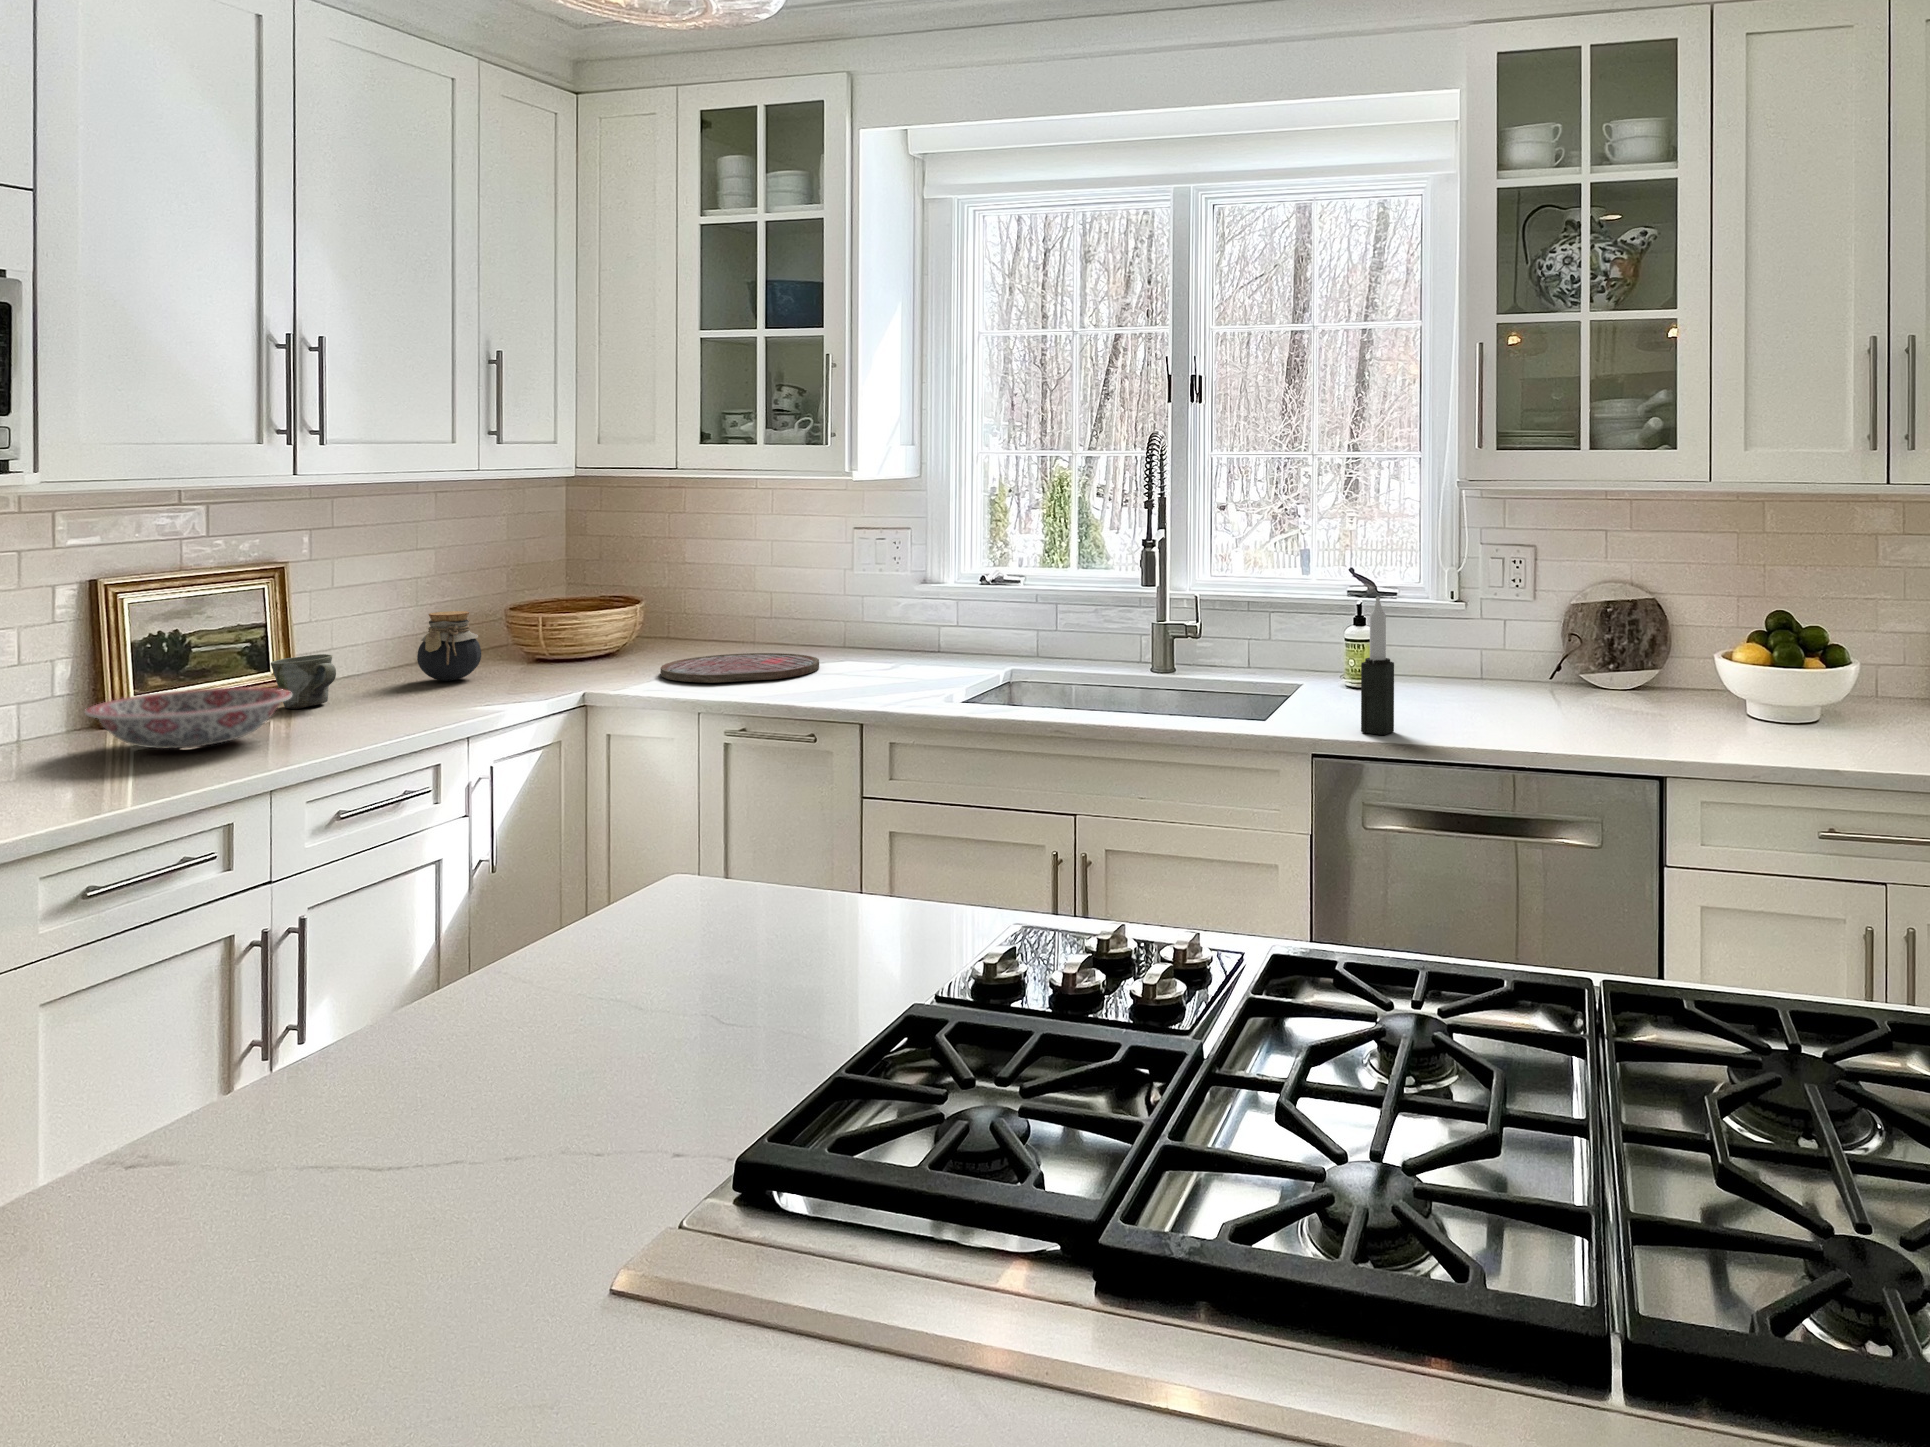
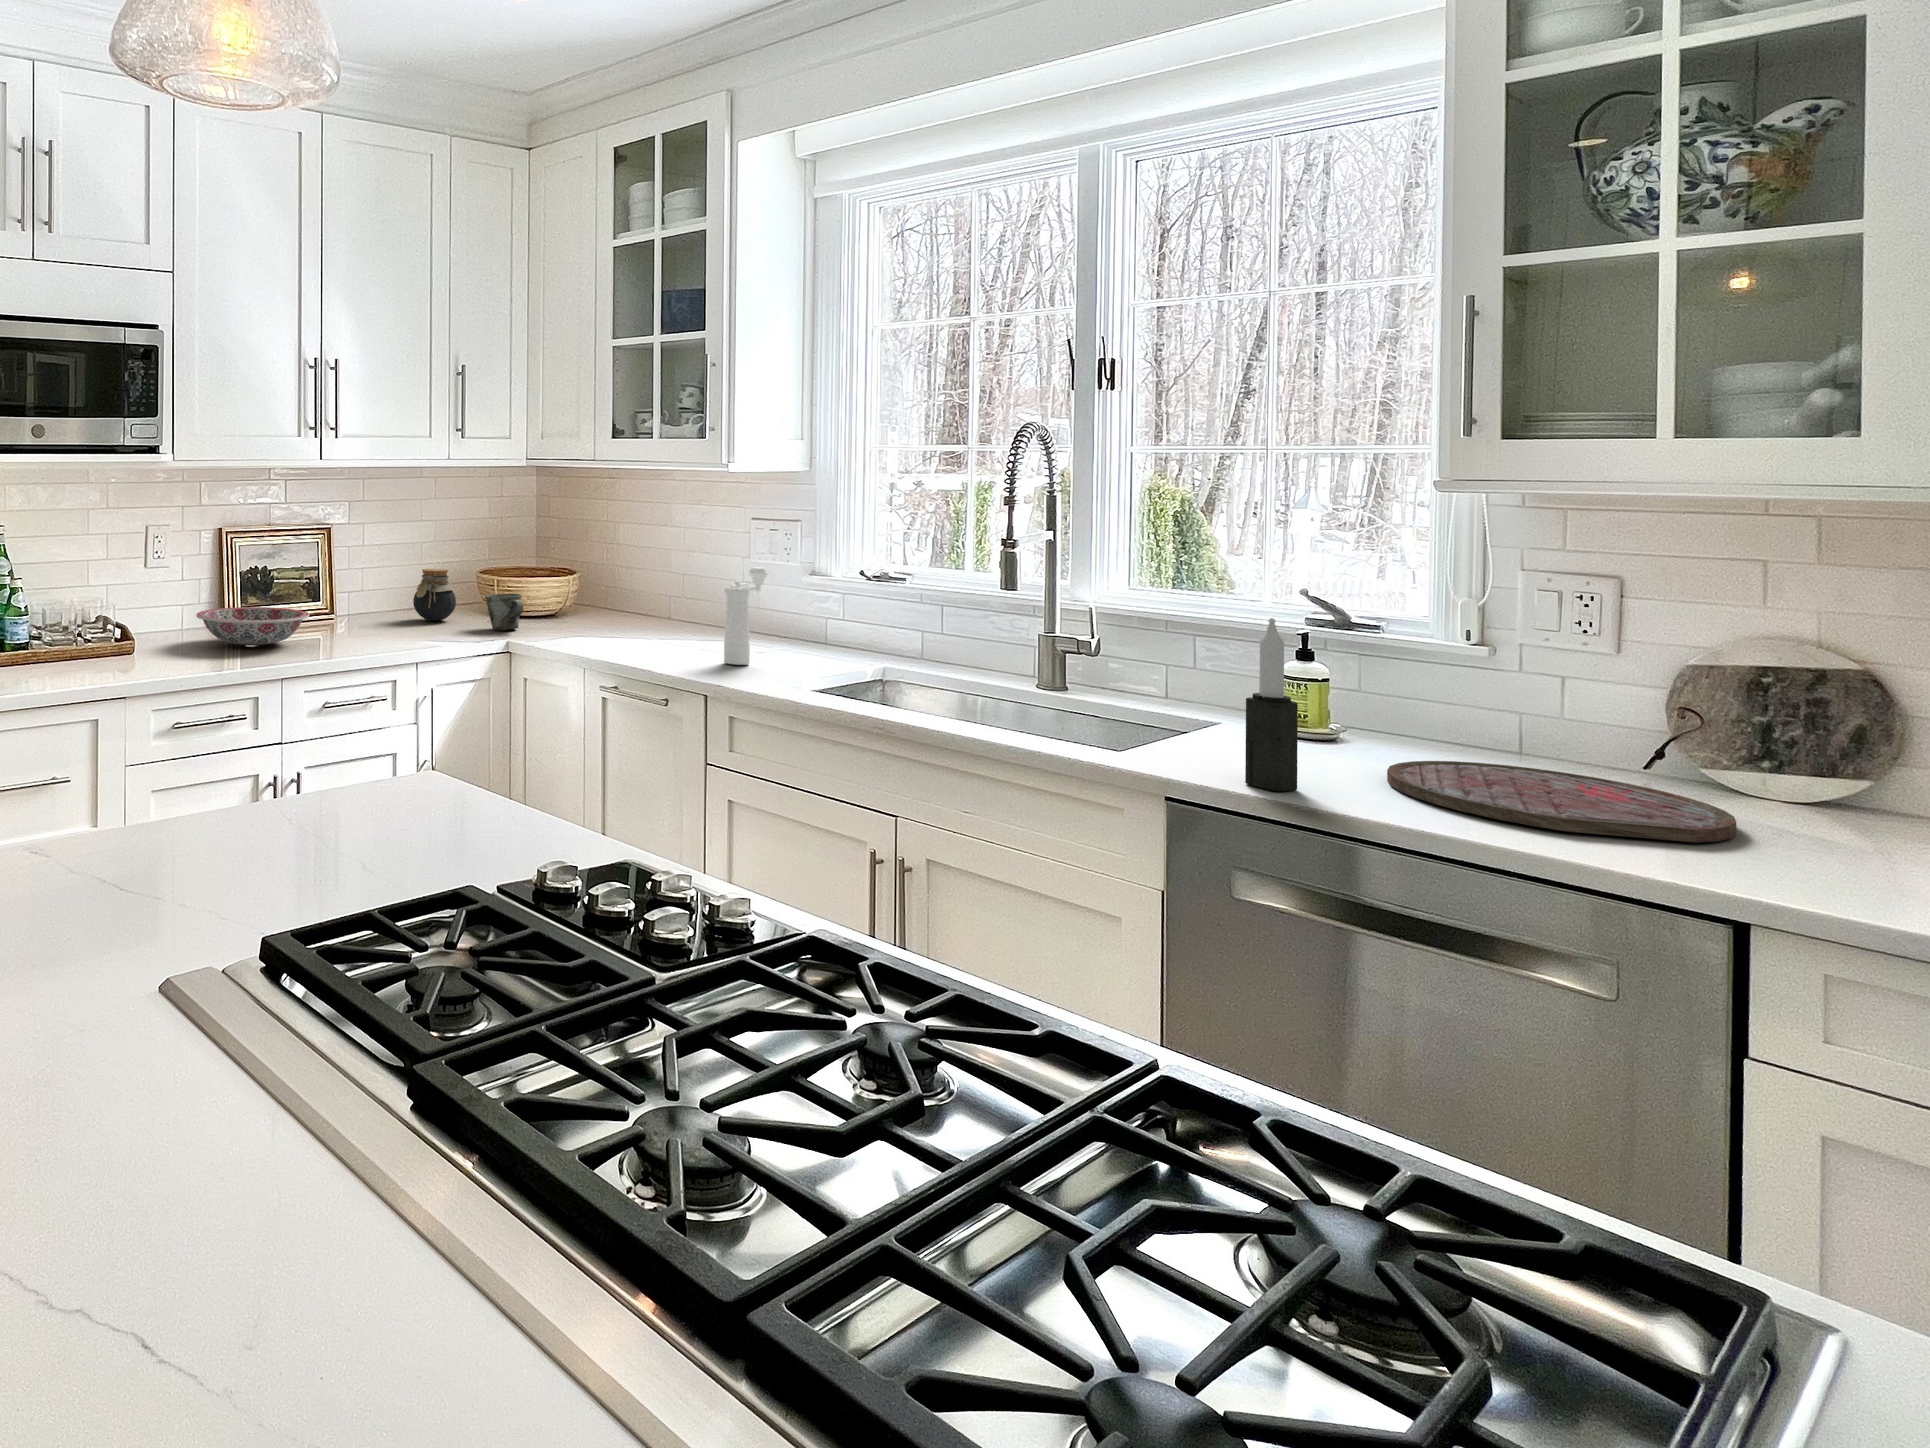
pepper mill: none [862,581,901,688] -> present [724,567,768,665]
cutting board: present [661,653,819,683] -> present [1387,761,1736,842]
mug: present [271,654,336,709] -> present [485,593,523,631]

